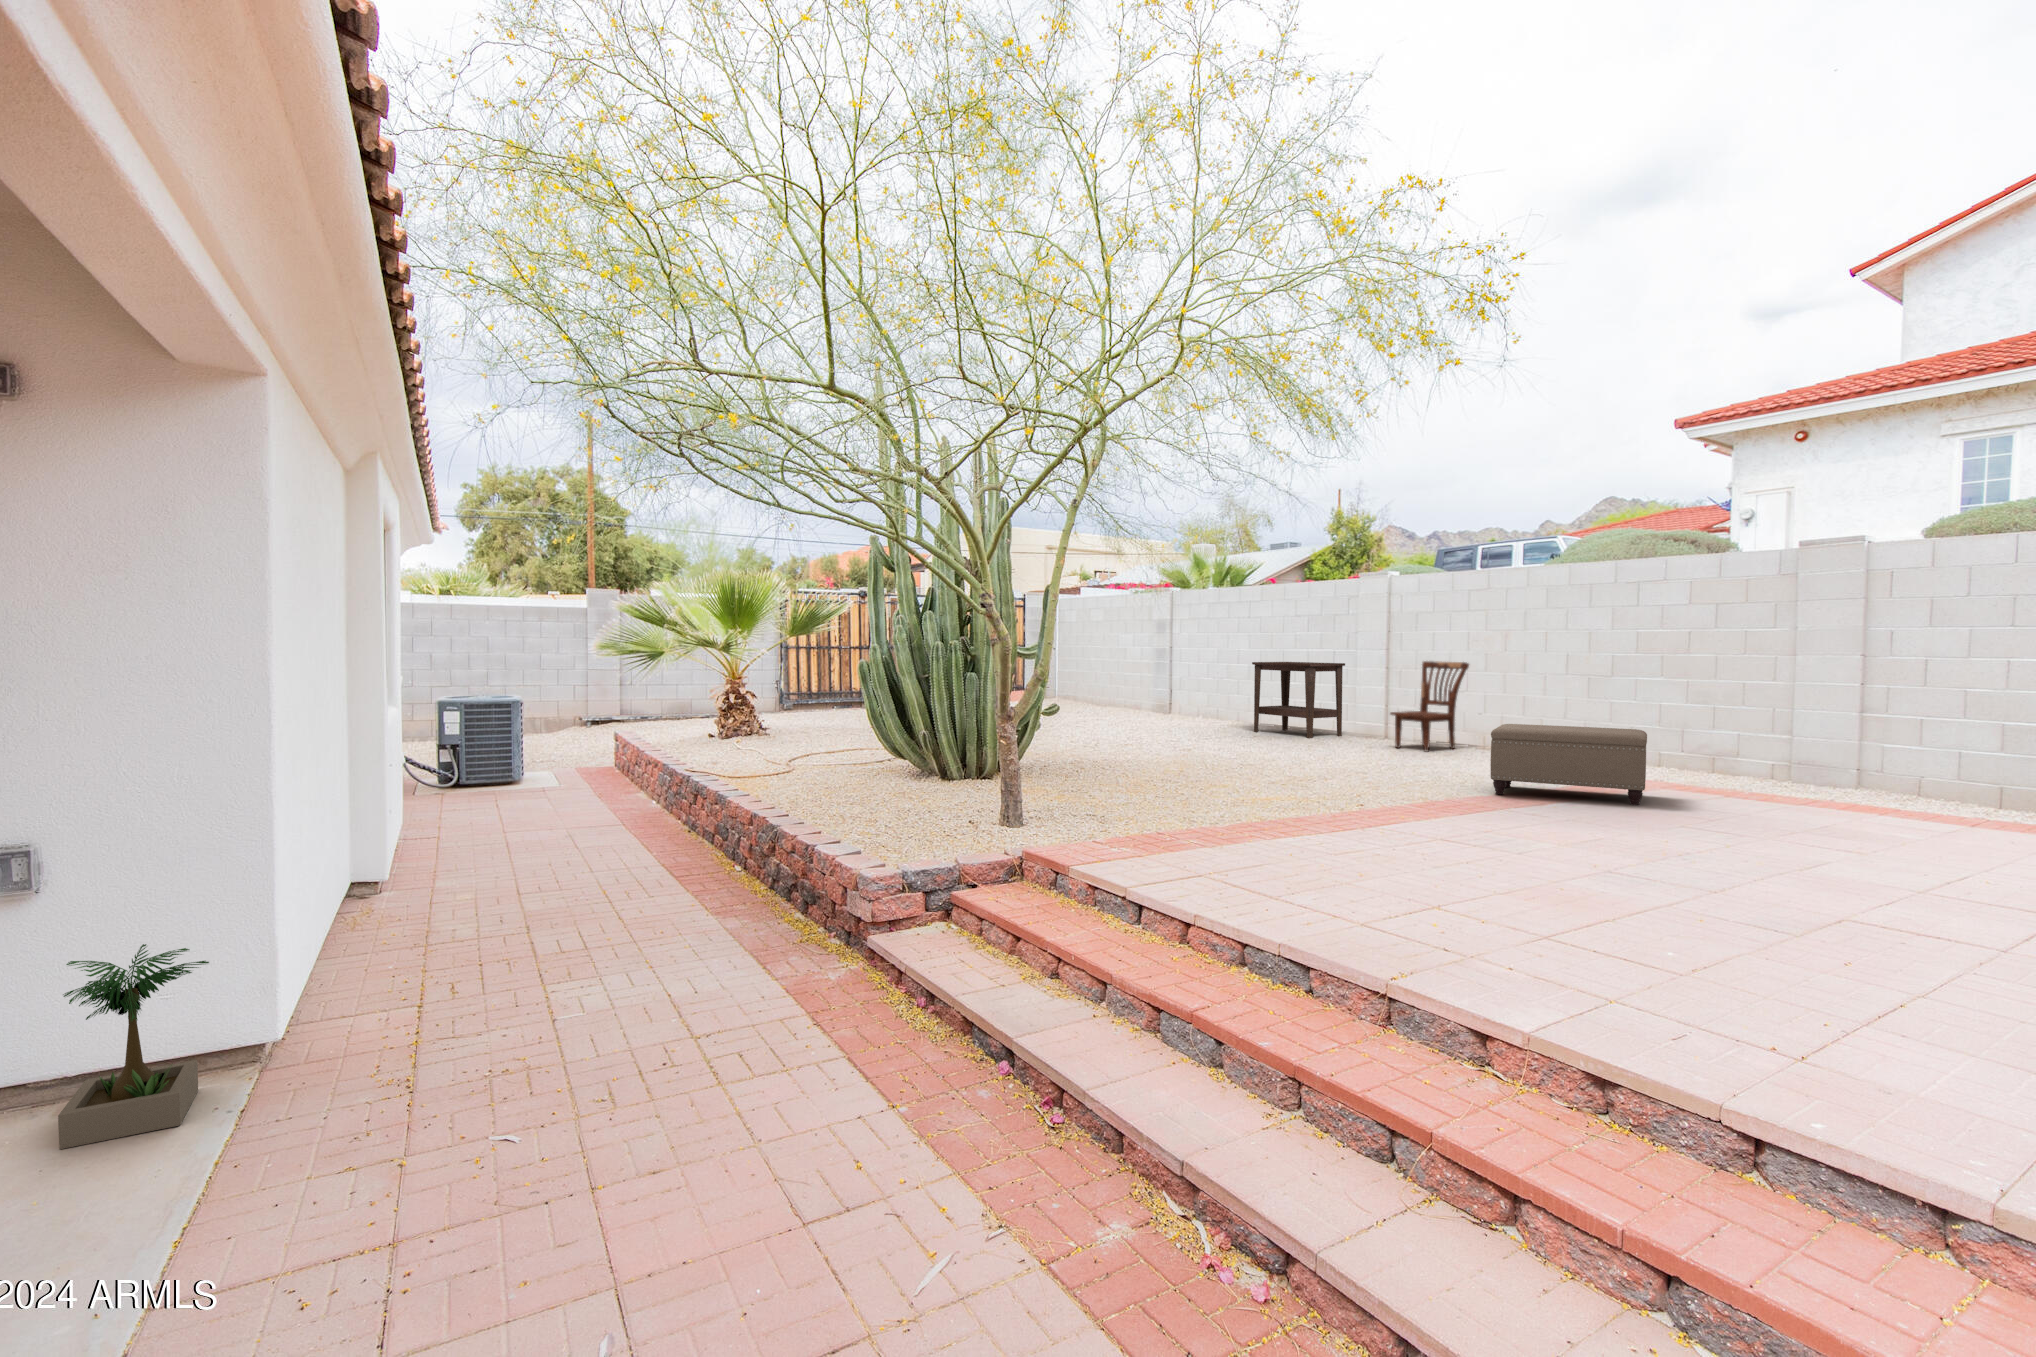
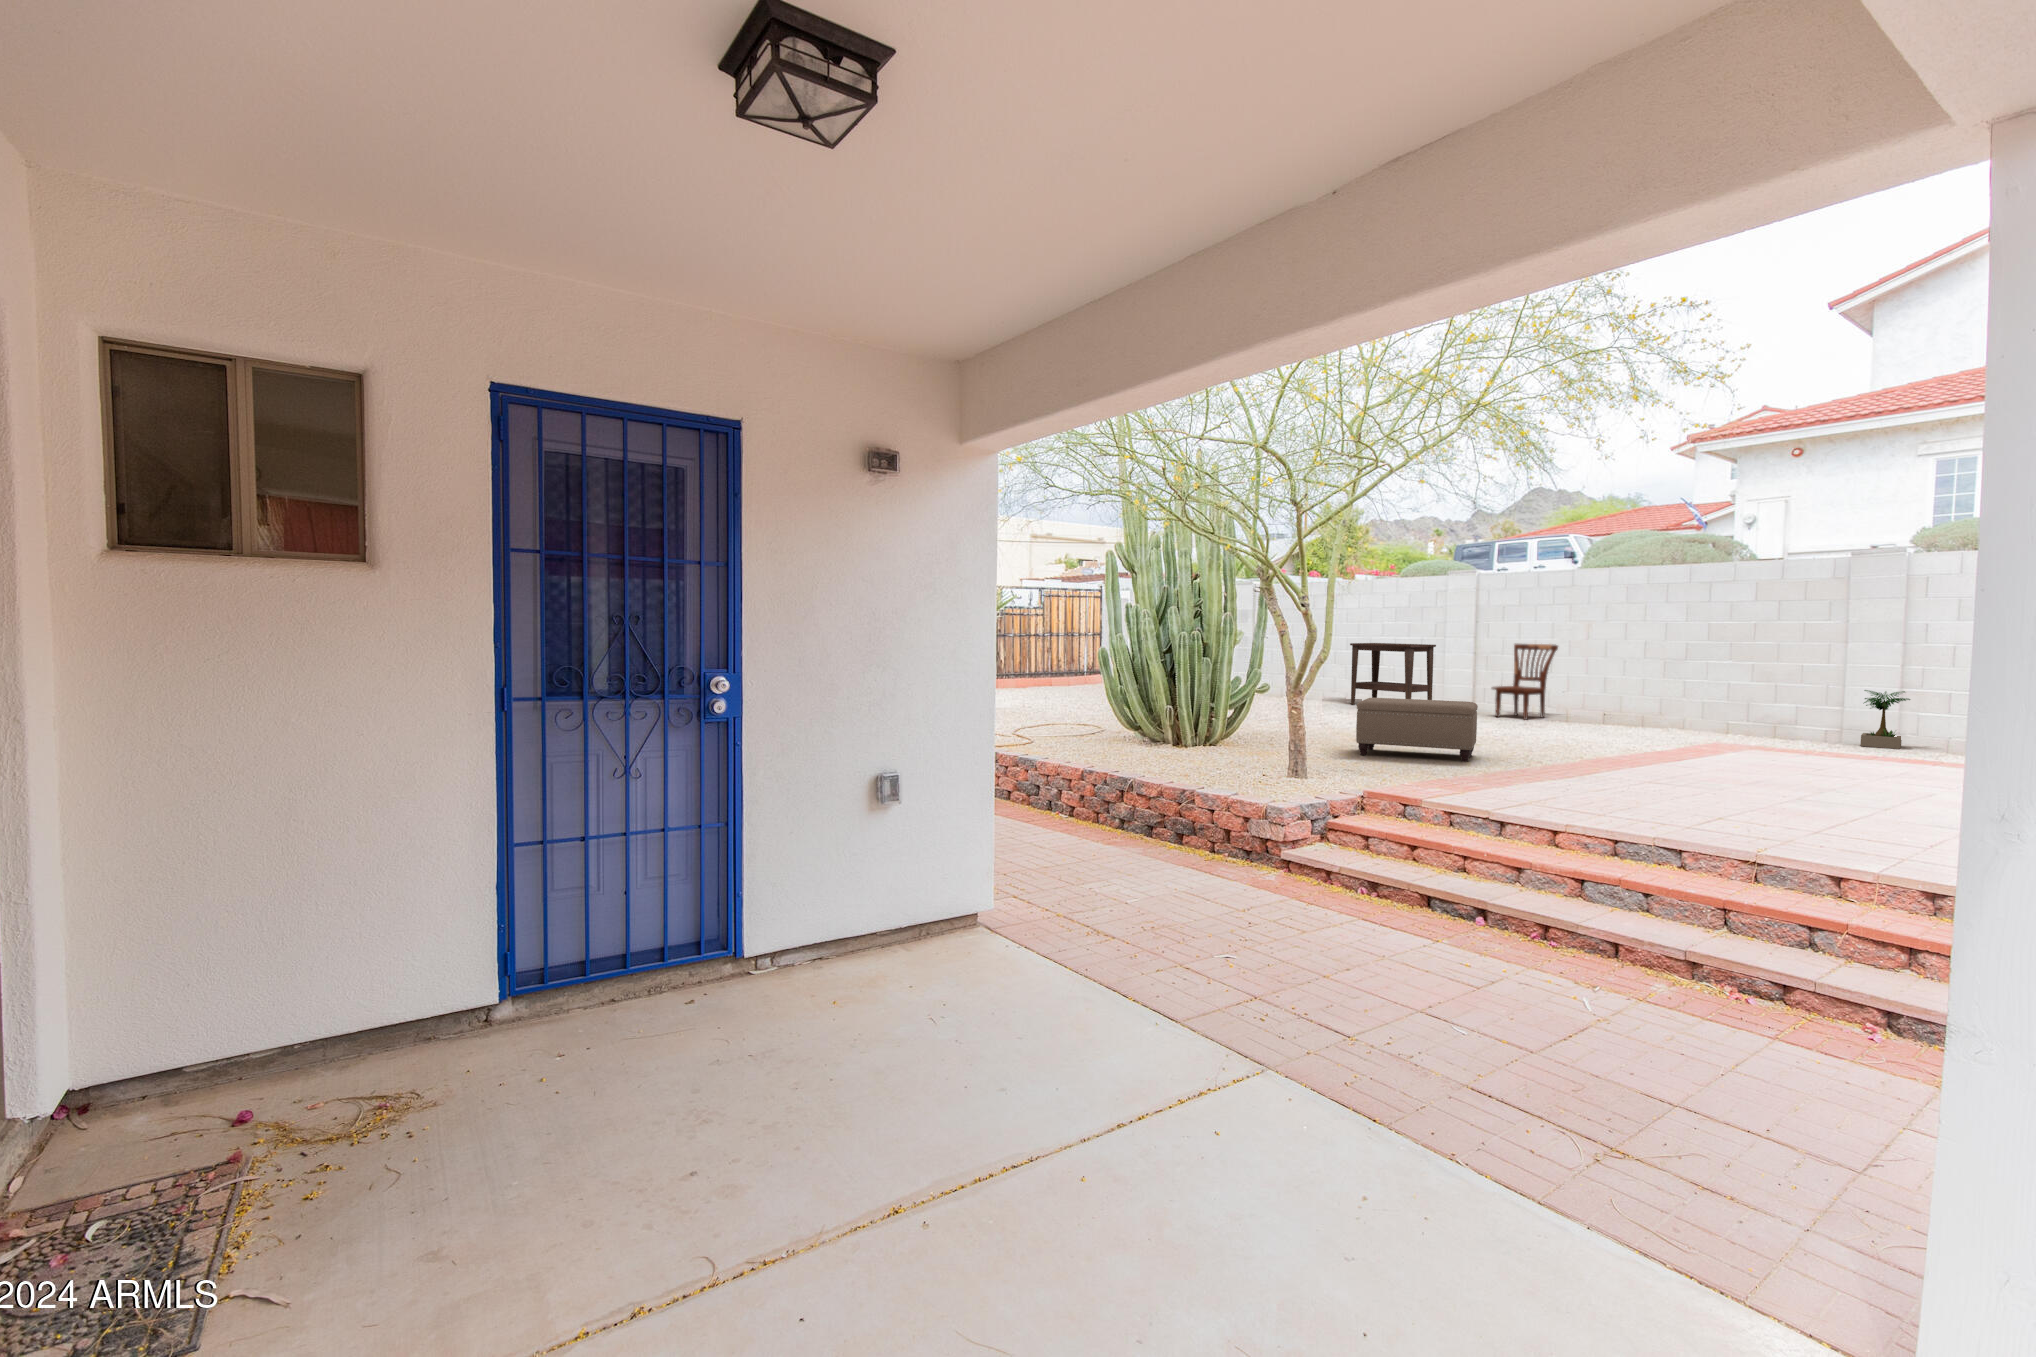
ottoman: present [1491,724,1647,805] -> present [1356,698,1478,762]
potted plant: present [58,944,209,1149] -> present [1860,690,1910,749]

